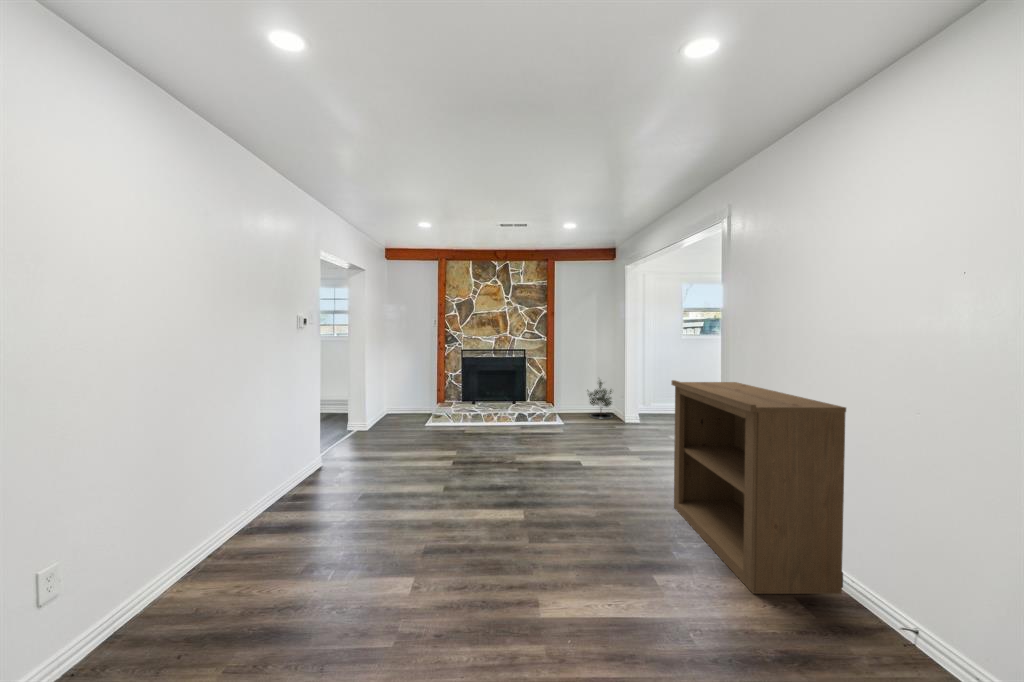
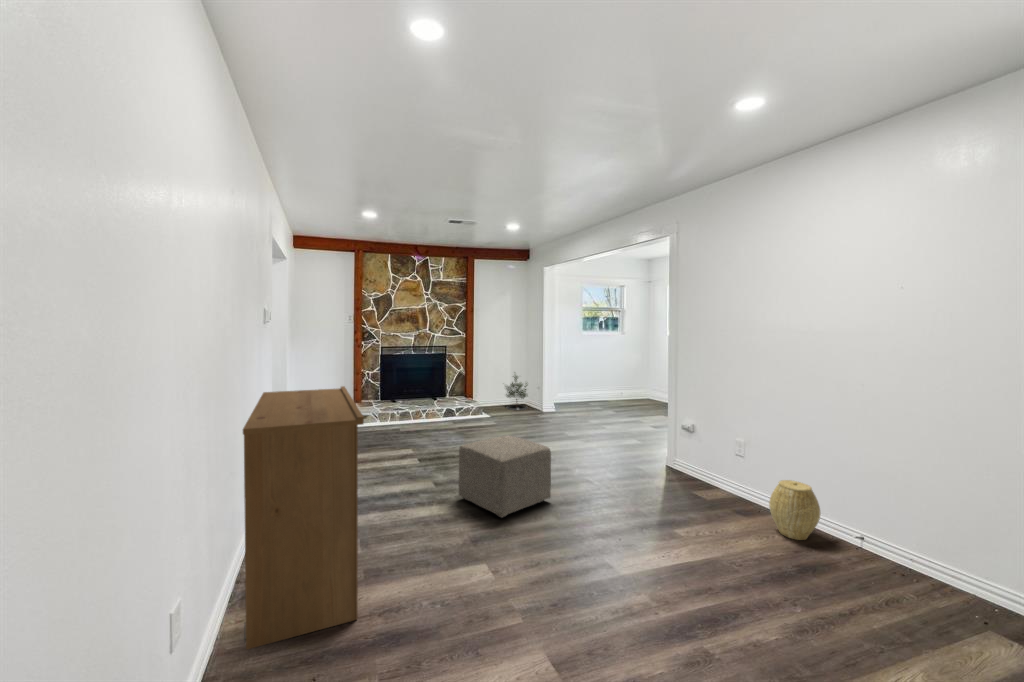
bookshelf: present [672,380,846,594] -> present [243,386,364,650]
ottoman: none [450,444,542,535] -> present [459,435,551,517]
woven basket: none [826,550,915,653] -> present [769,480,821,540]

